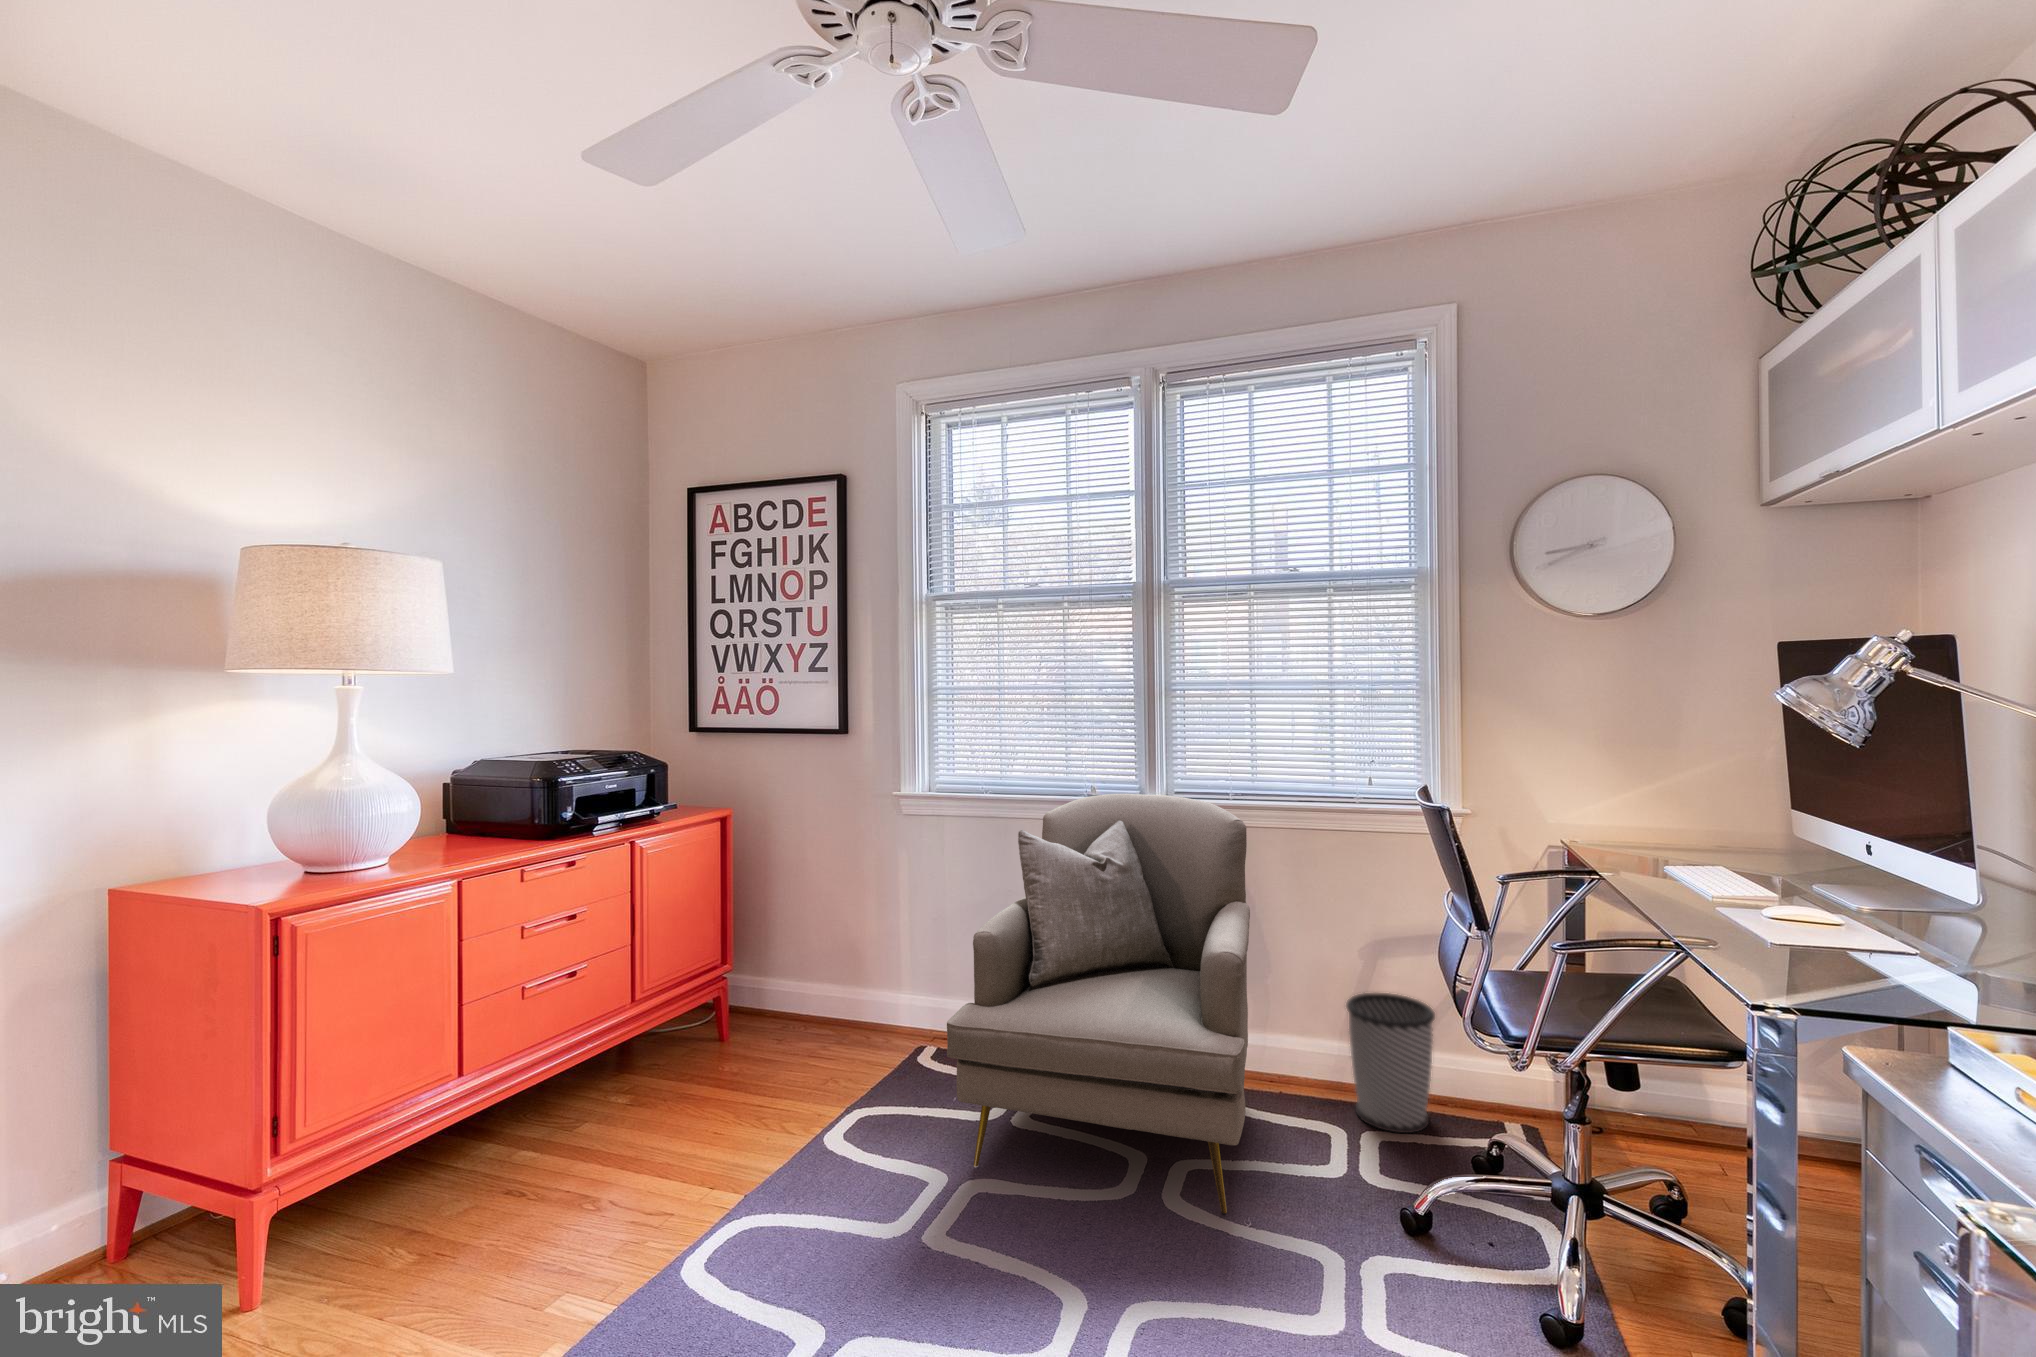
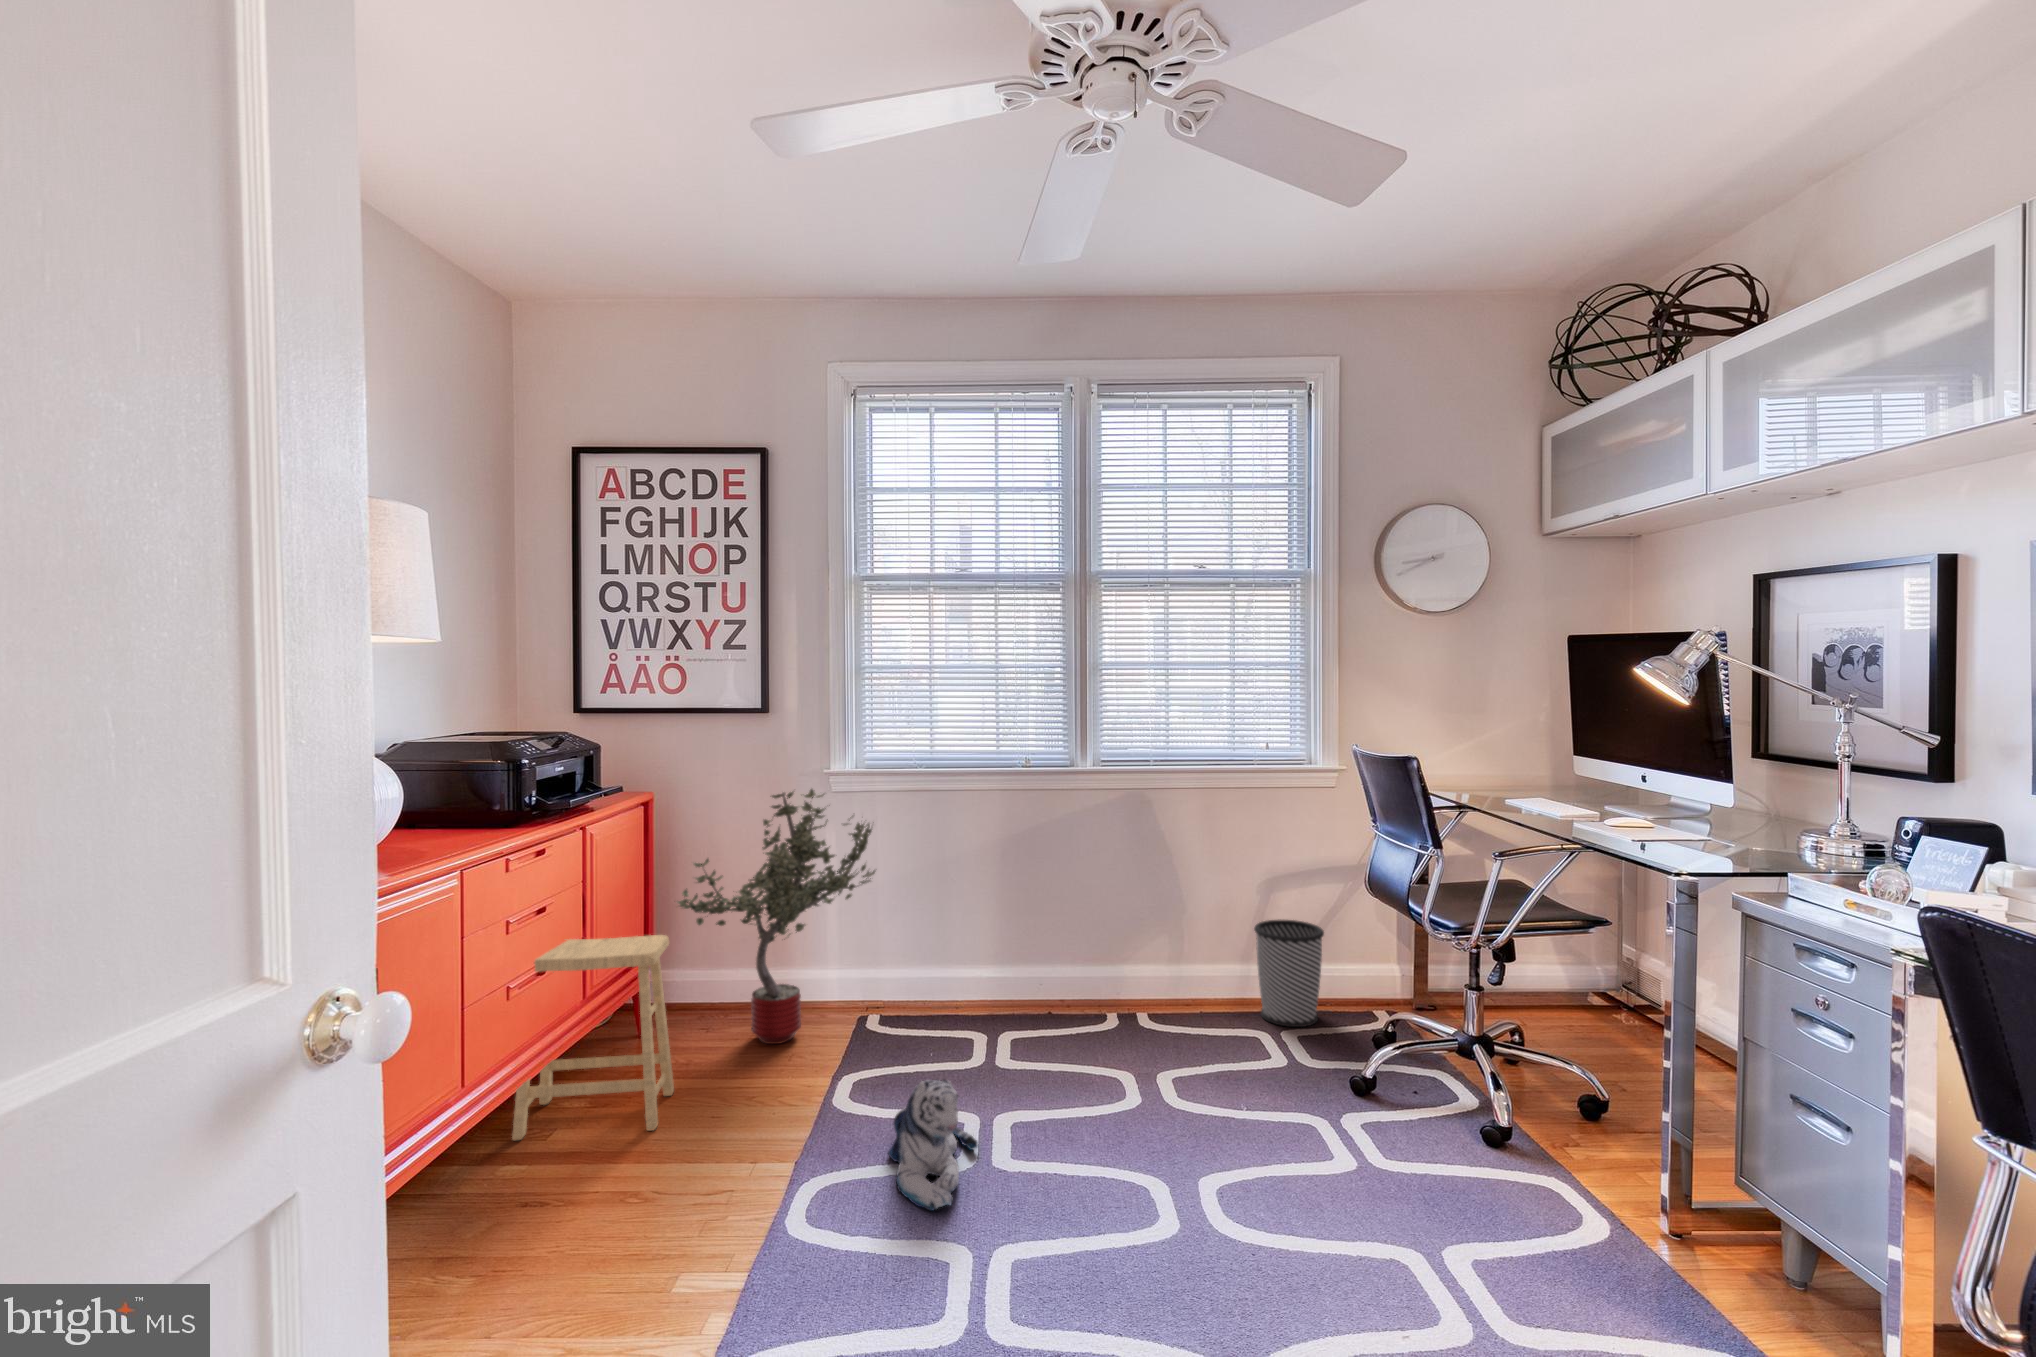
armchair: present [947,794,1250,1214] -> none [966,764,1228,1097]
potted tree: none [743,810,917,1067] -> present [678,789,875,1044]
footstool: none [534,946,699,1147] -> present [512,935,674,1141]
plush toy: none [804,1150,921,1310] -> present [888,1080,978,1211]

